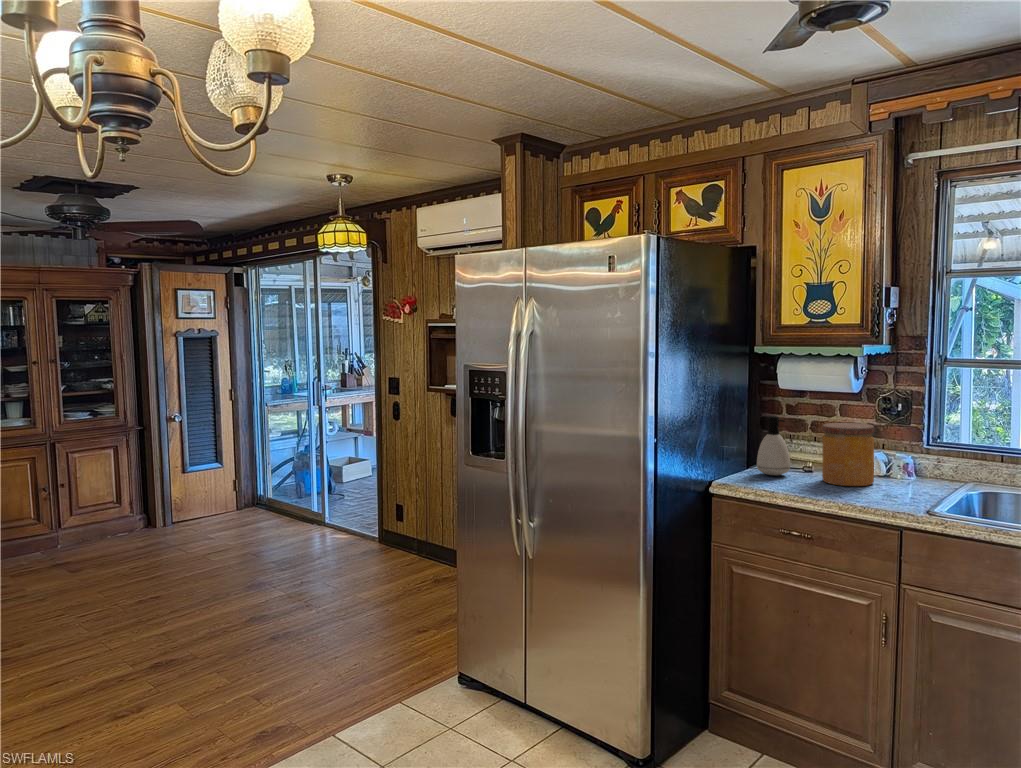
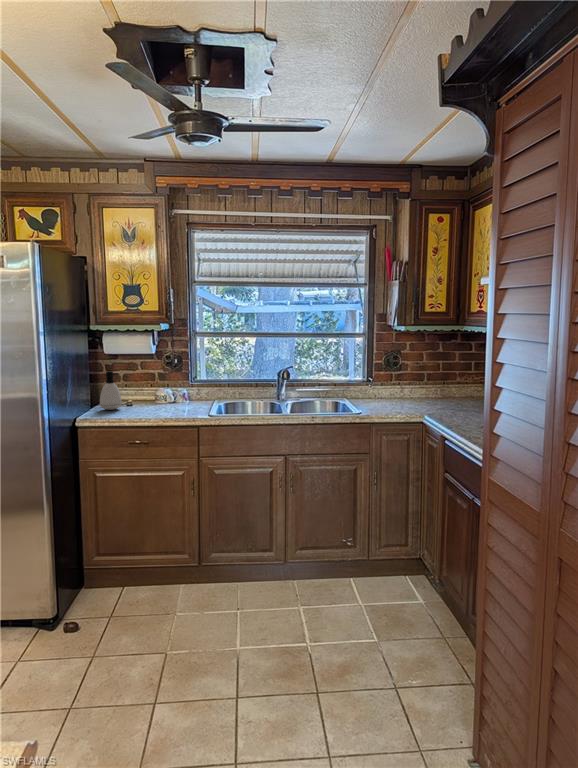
jar: present [822,423,874,486] -> none [141,372,172,410]

